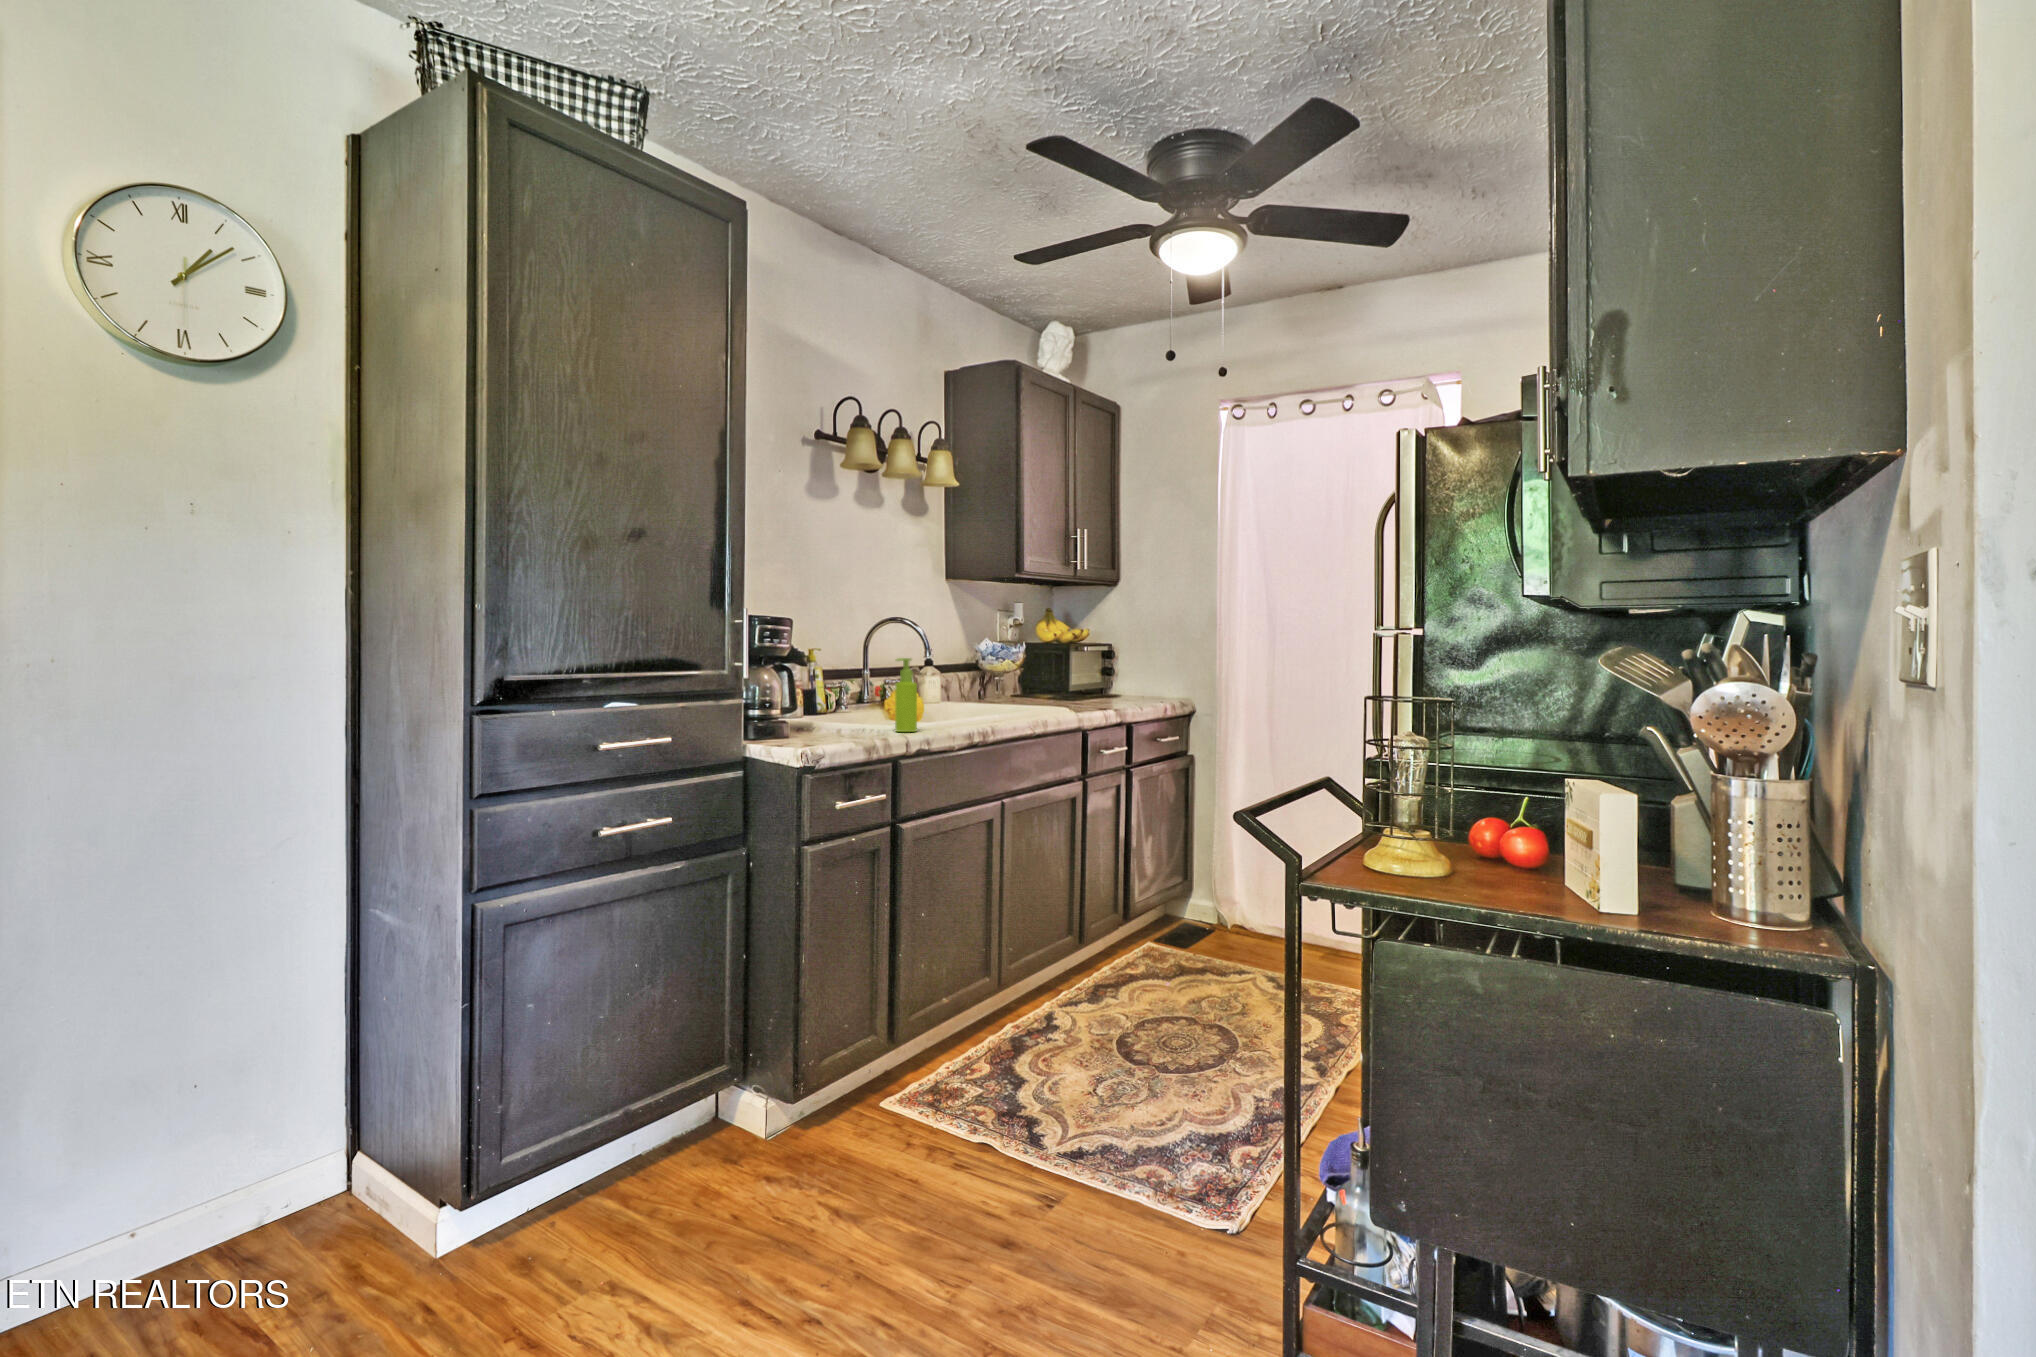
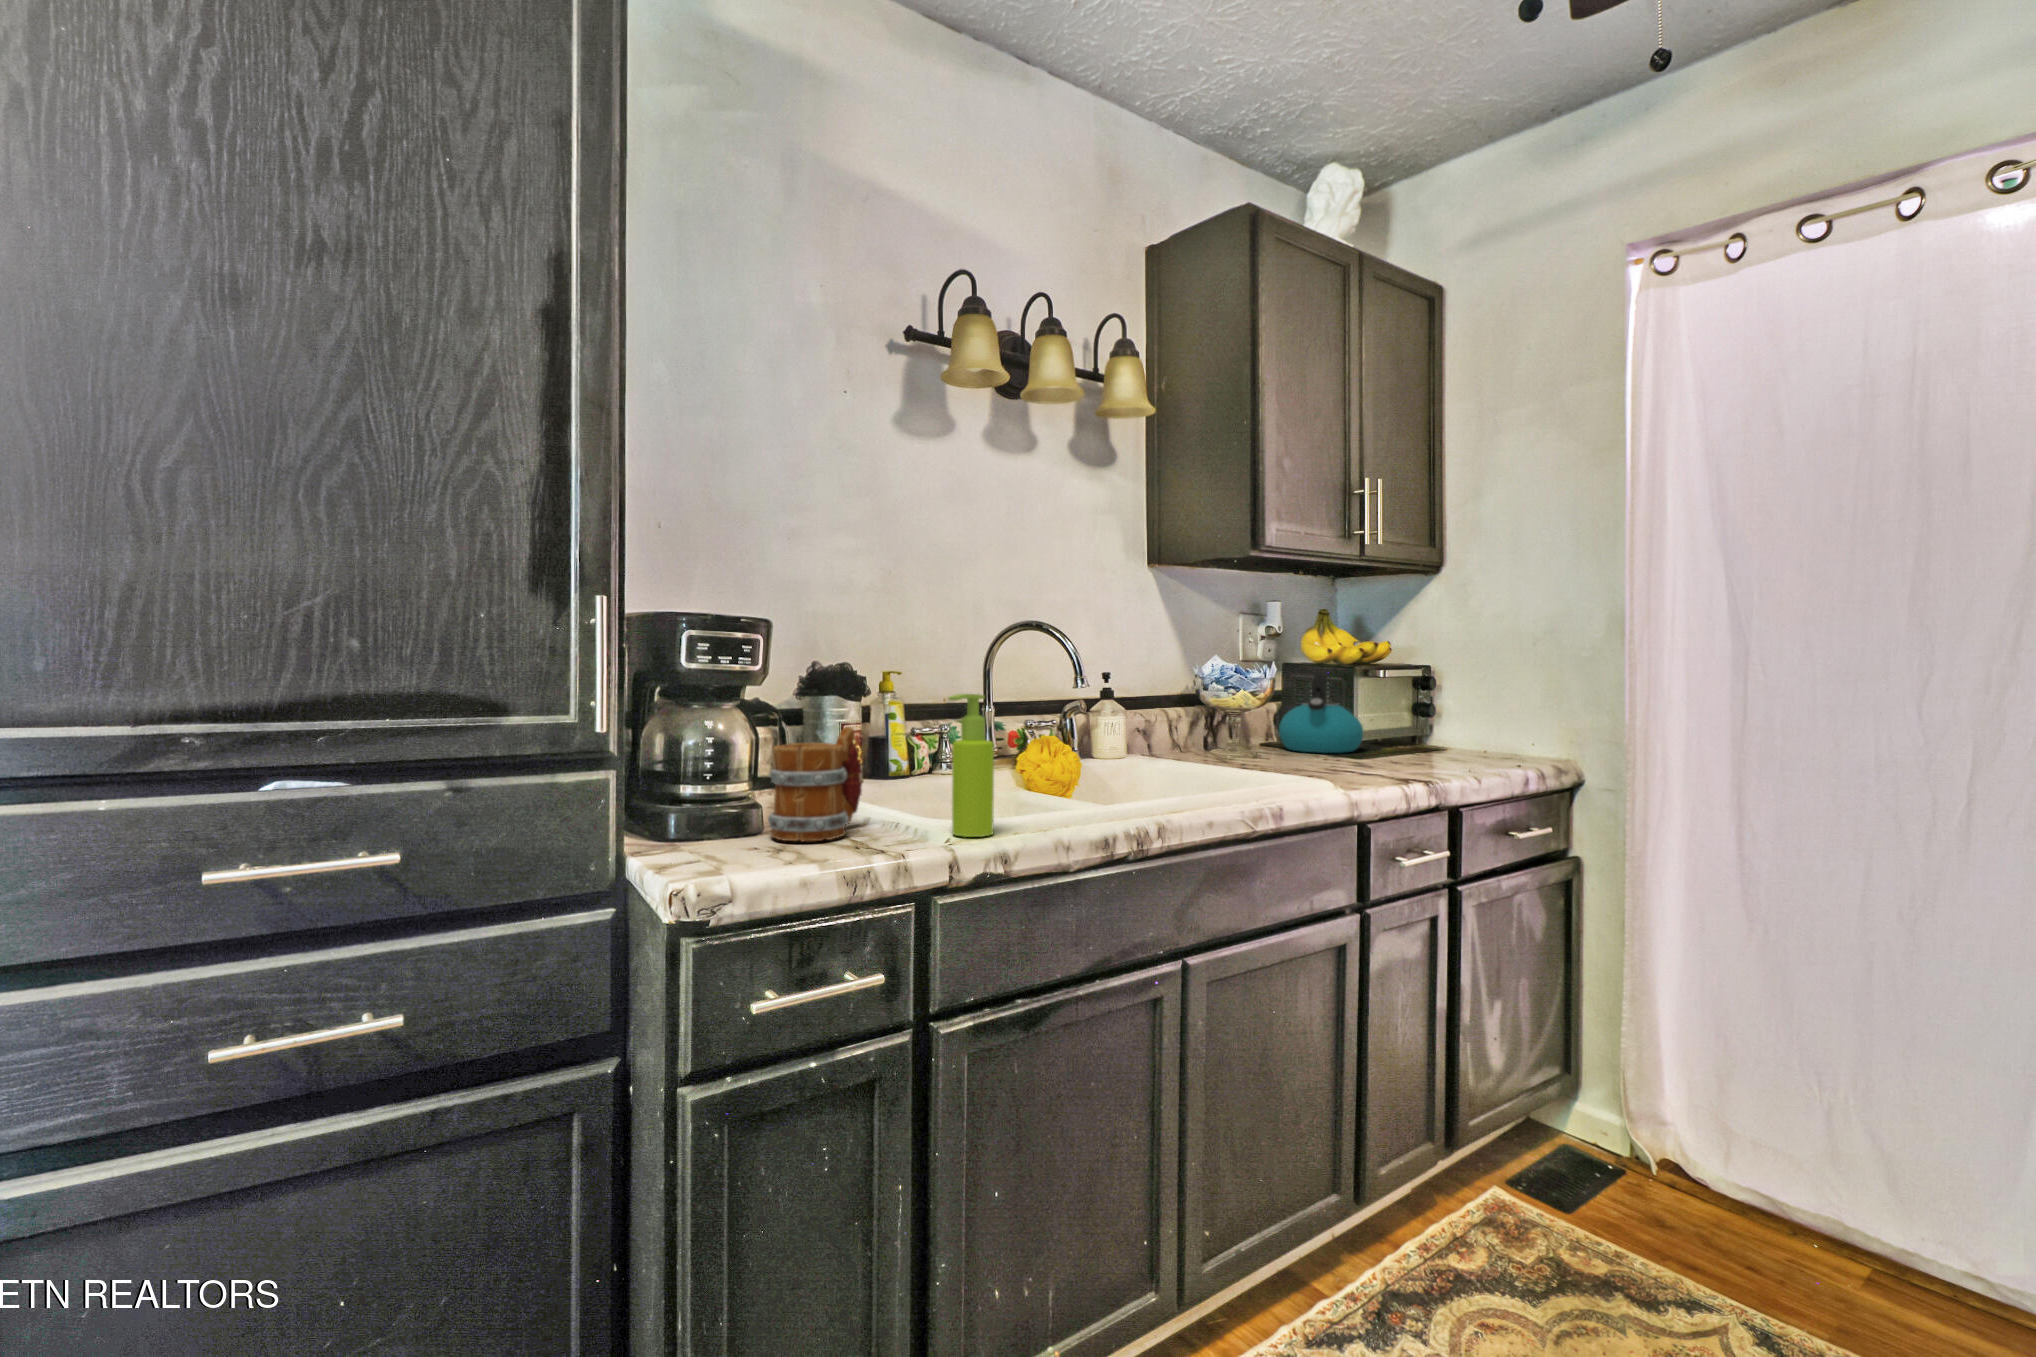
kettle: none [1026,649,1077,698] -> present [1279,672,1363,753]
mug: none [798,676,843,735] -> present [768,727,862,841]

